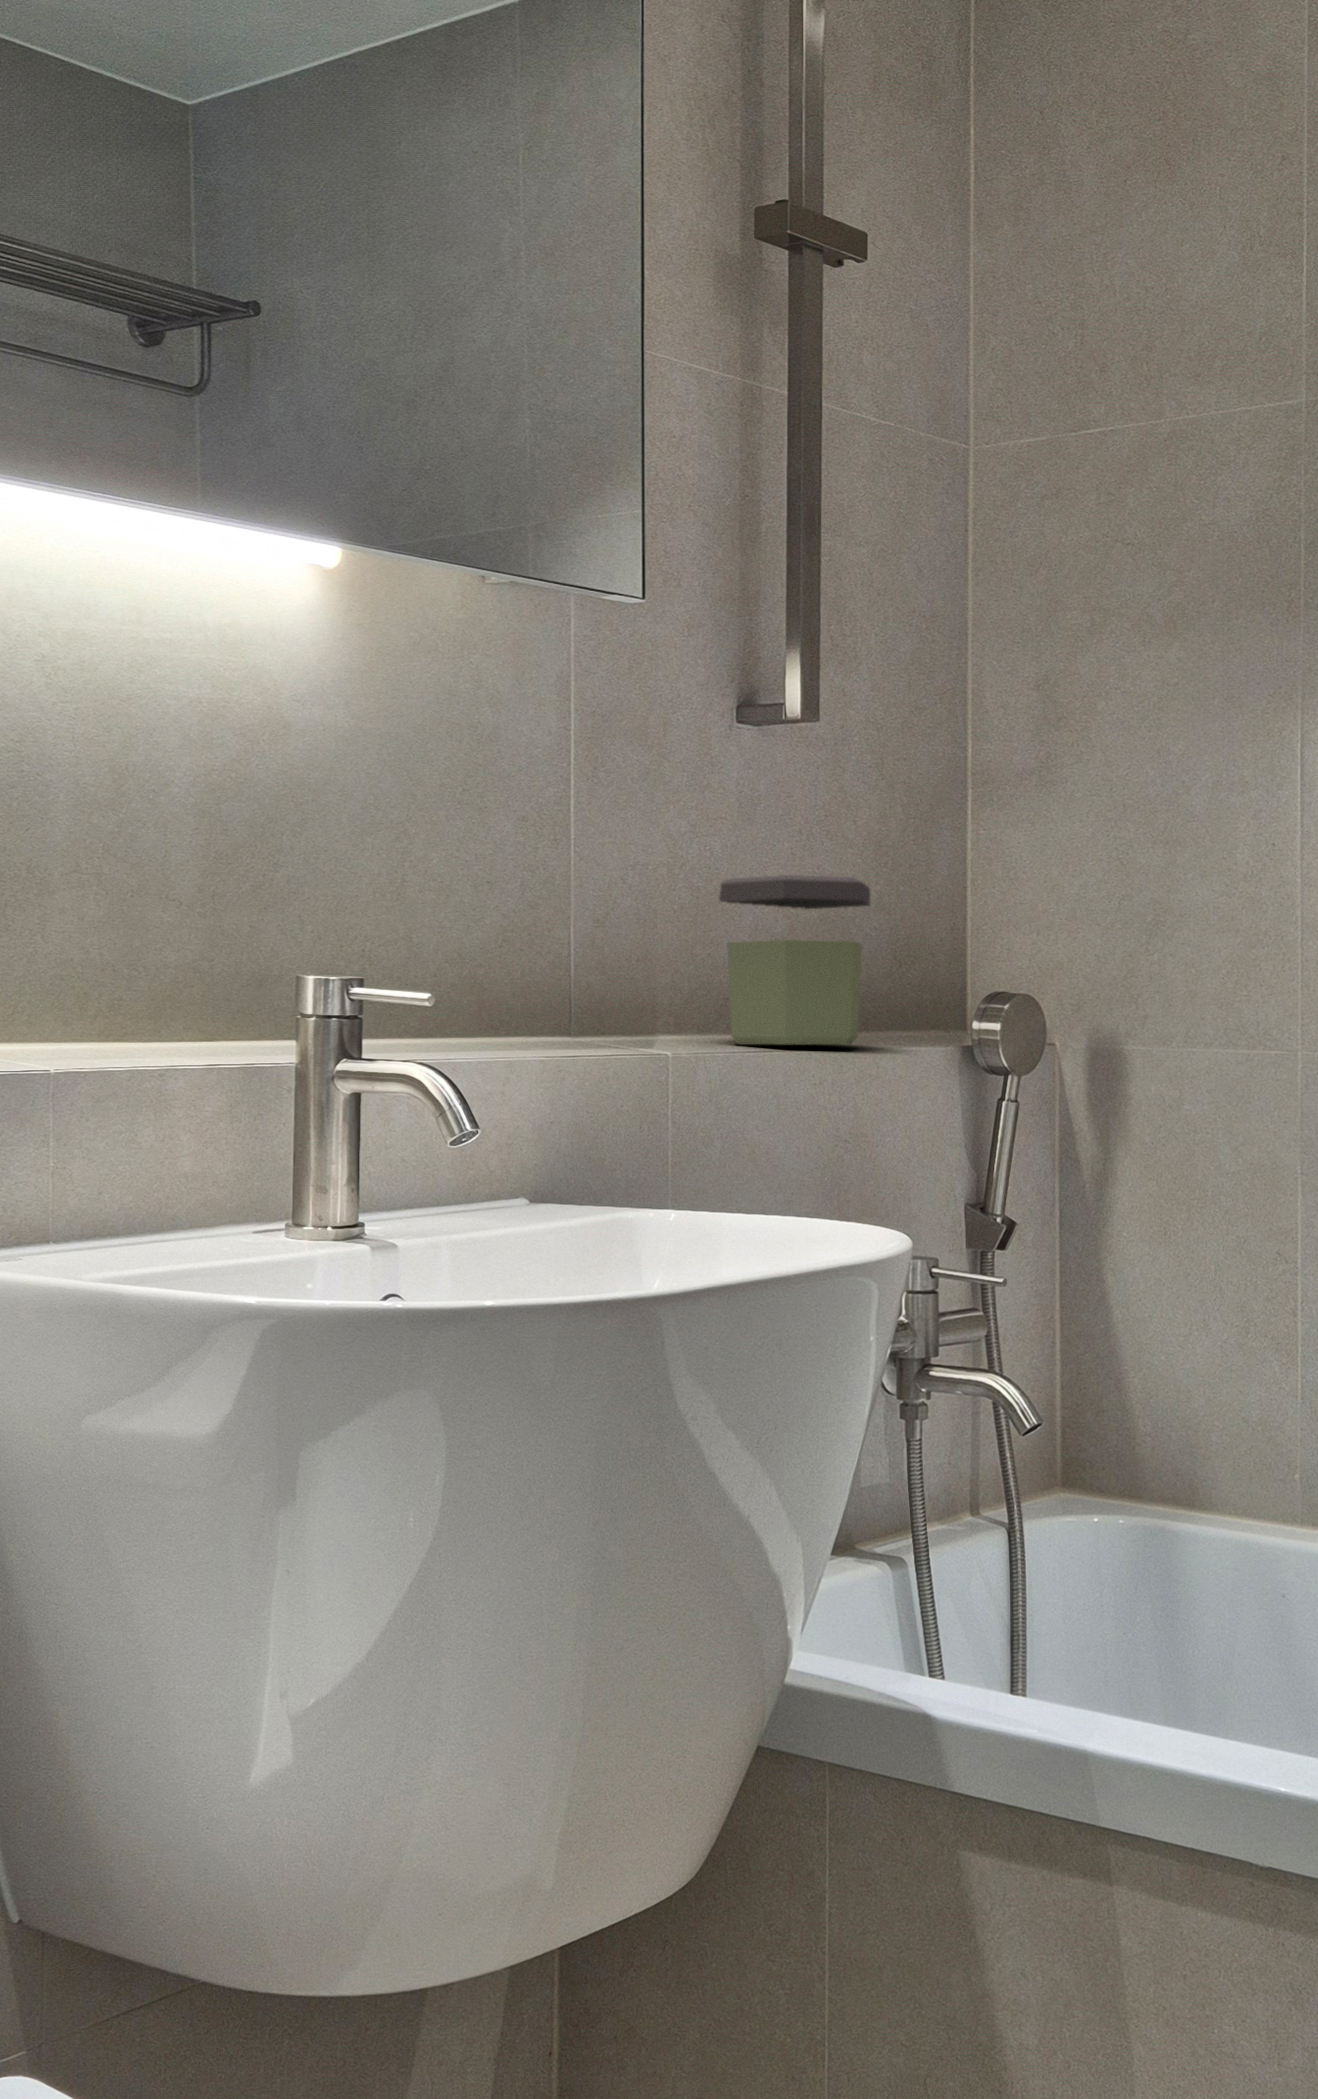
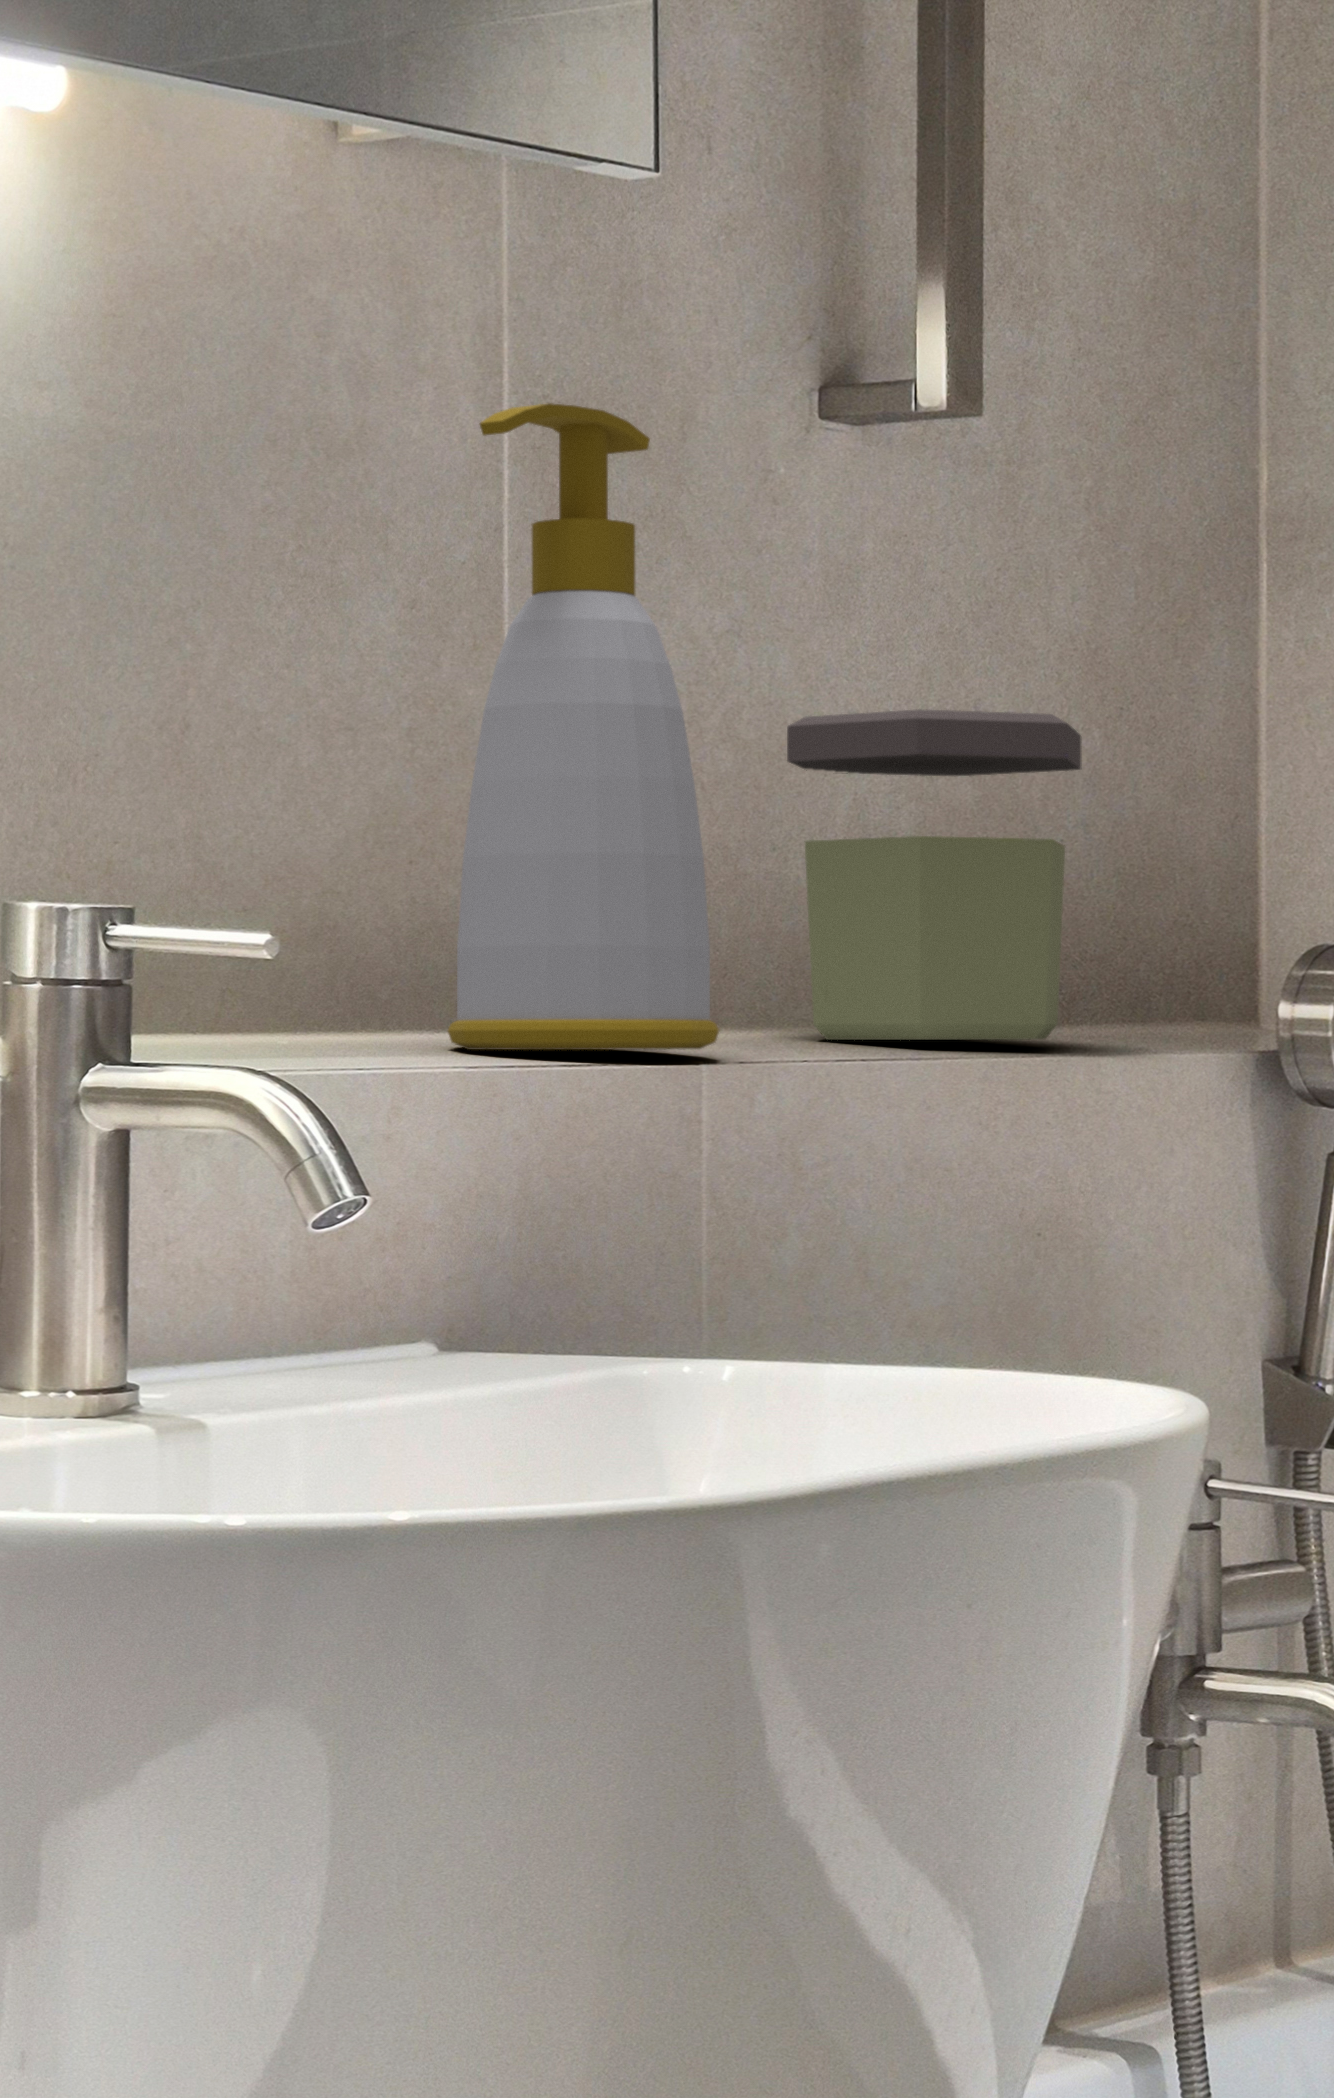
soap bottle: none [539,718,679,1051] -> present [448,404,719,1050]

